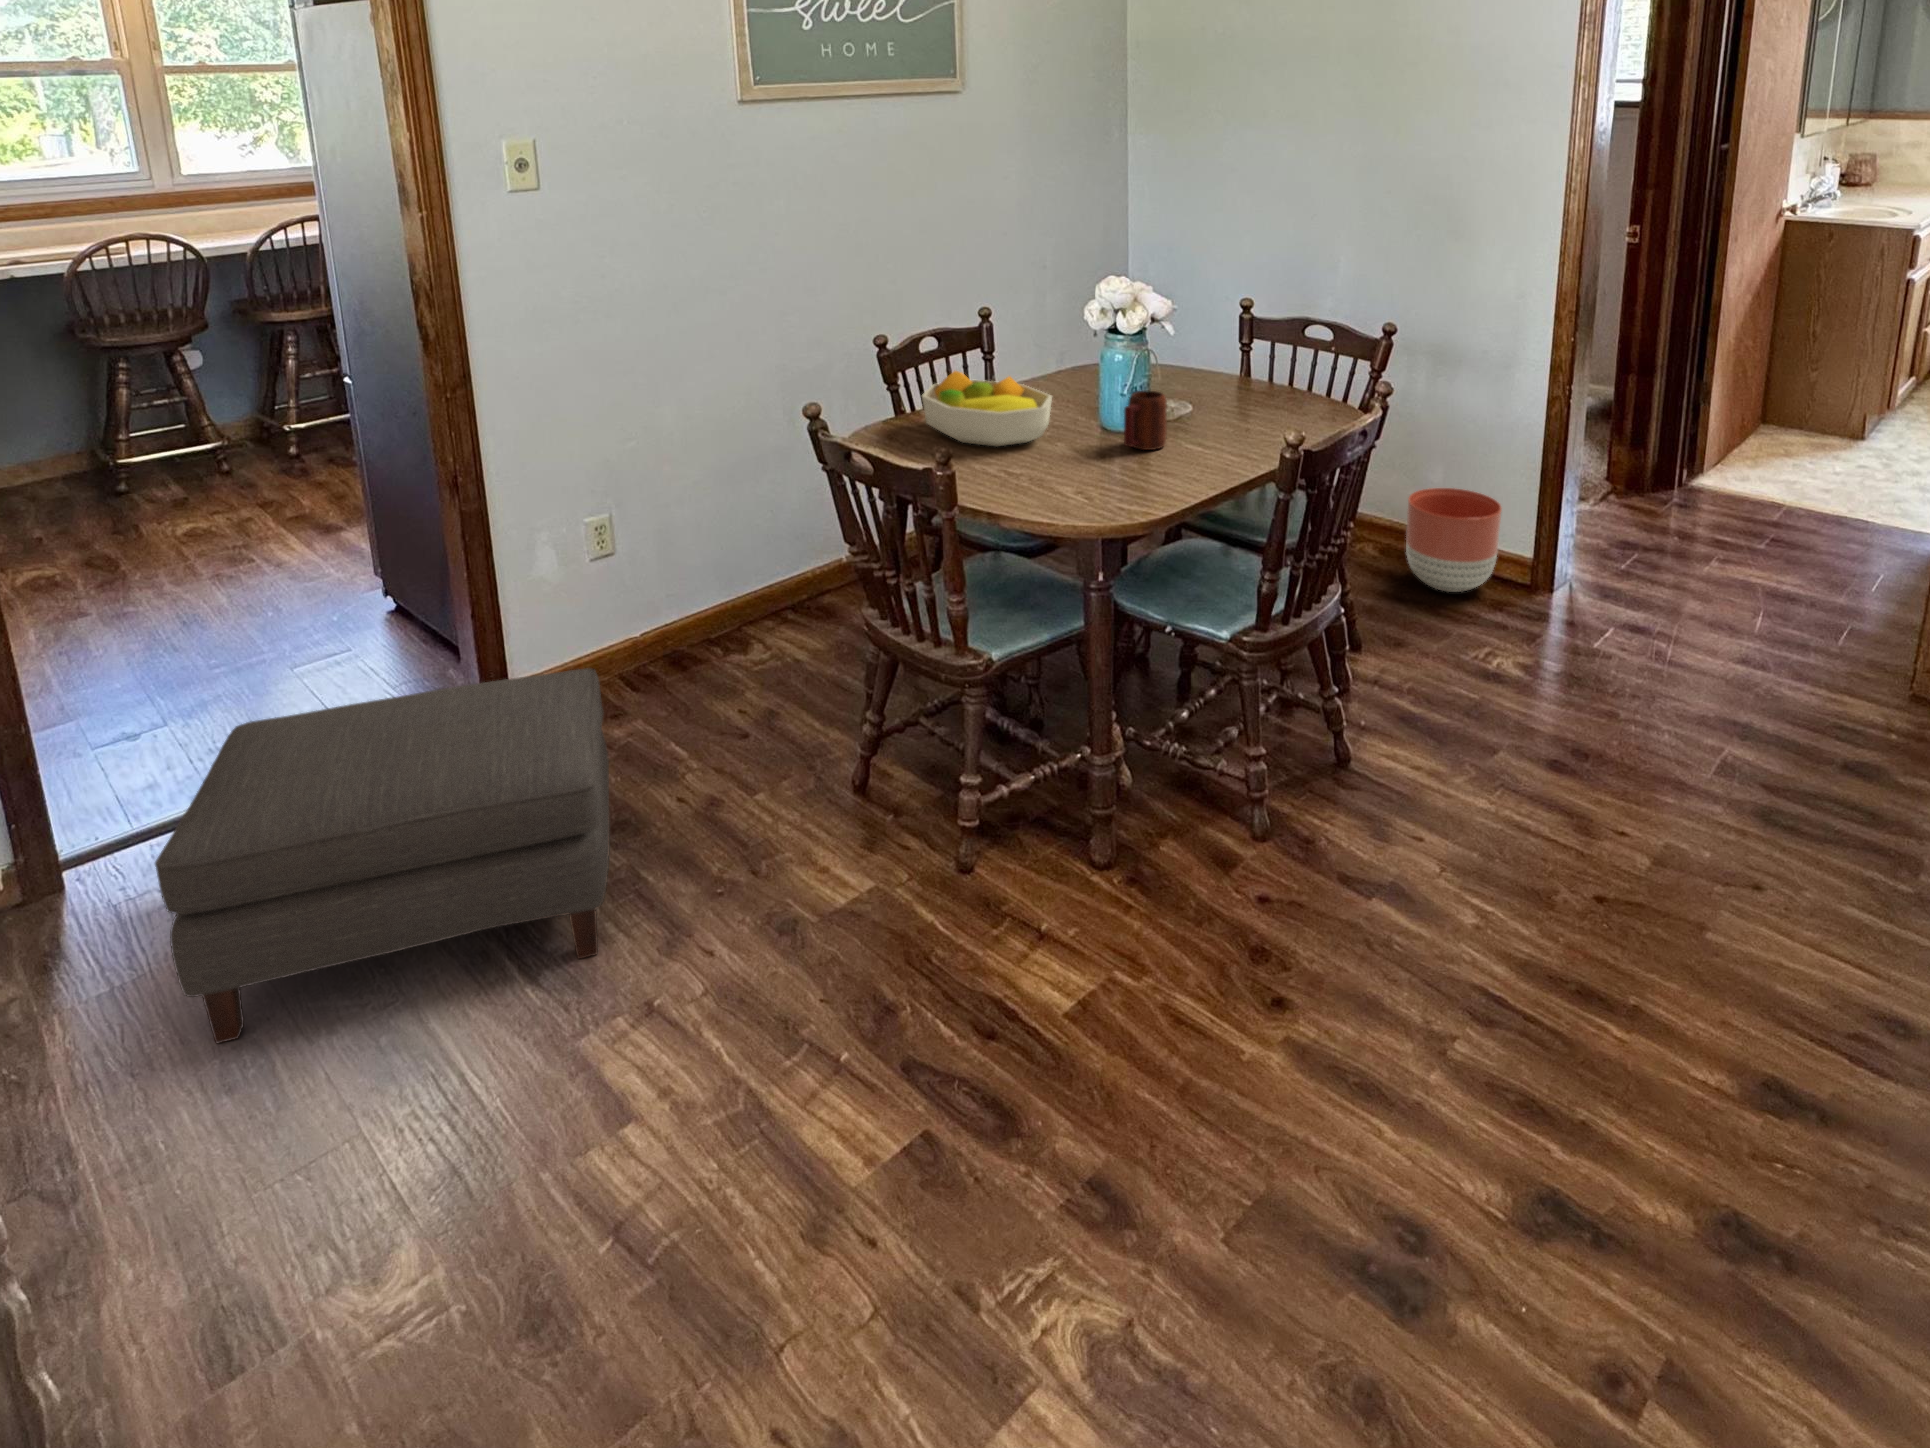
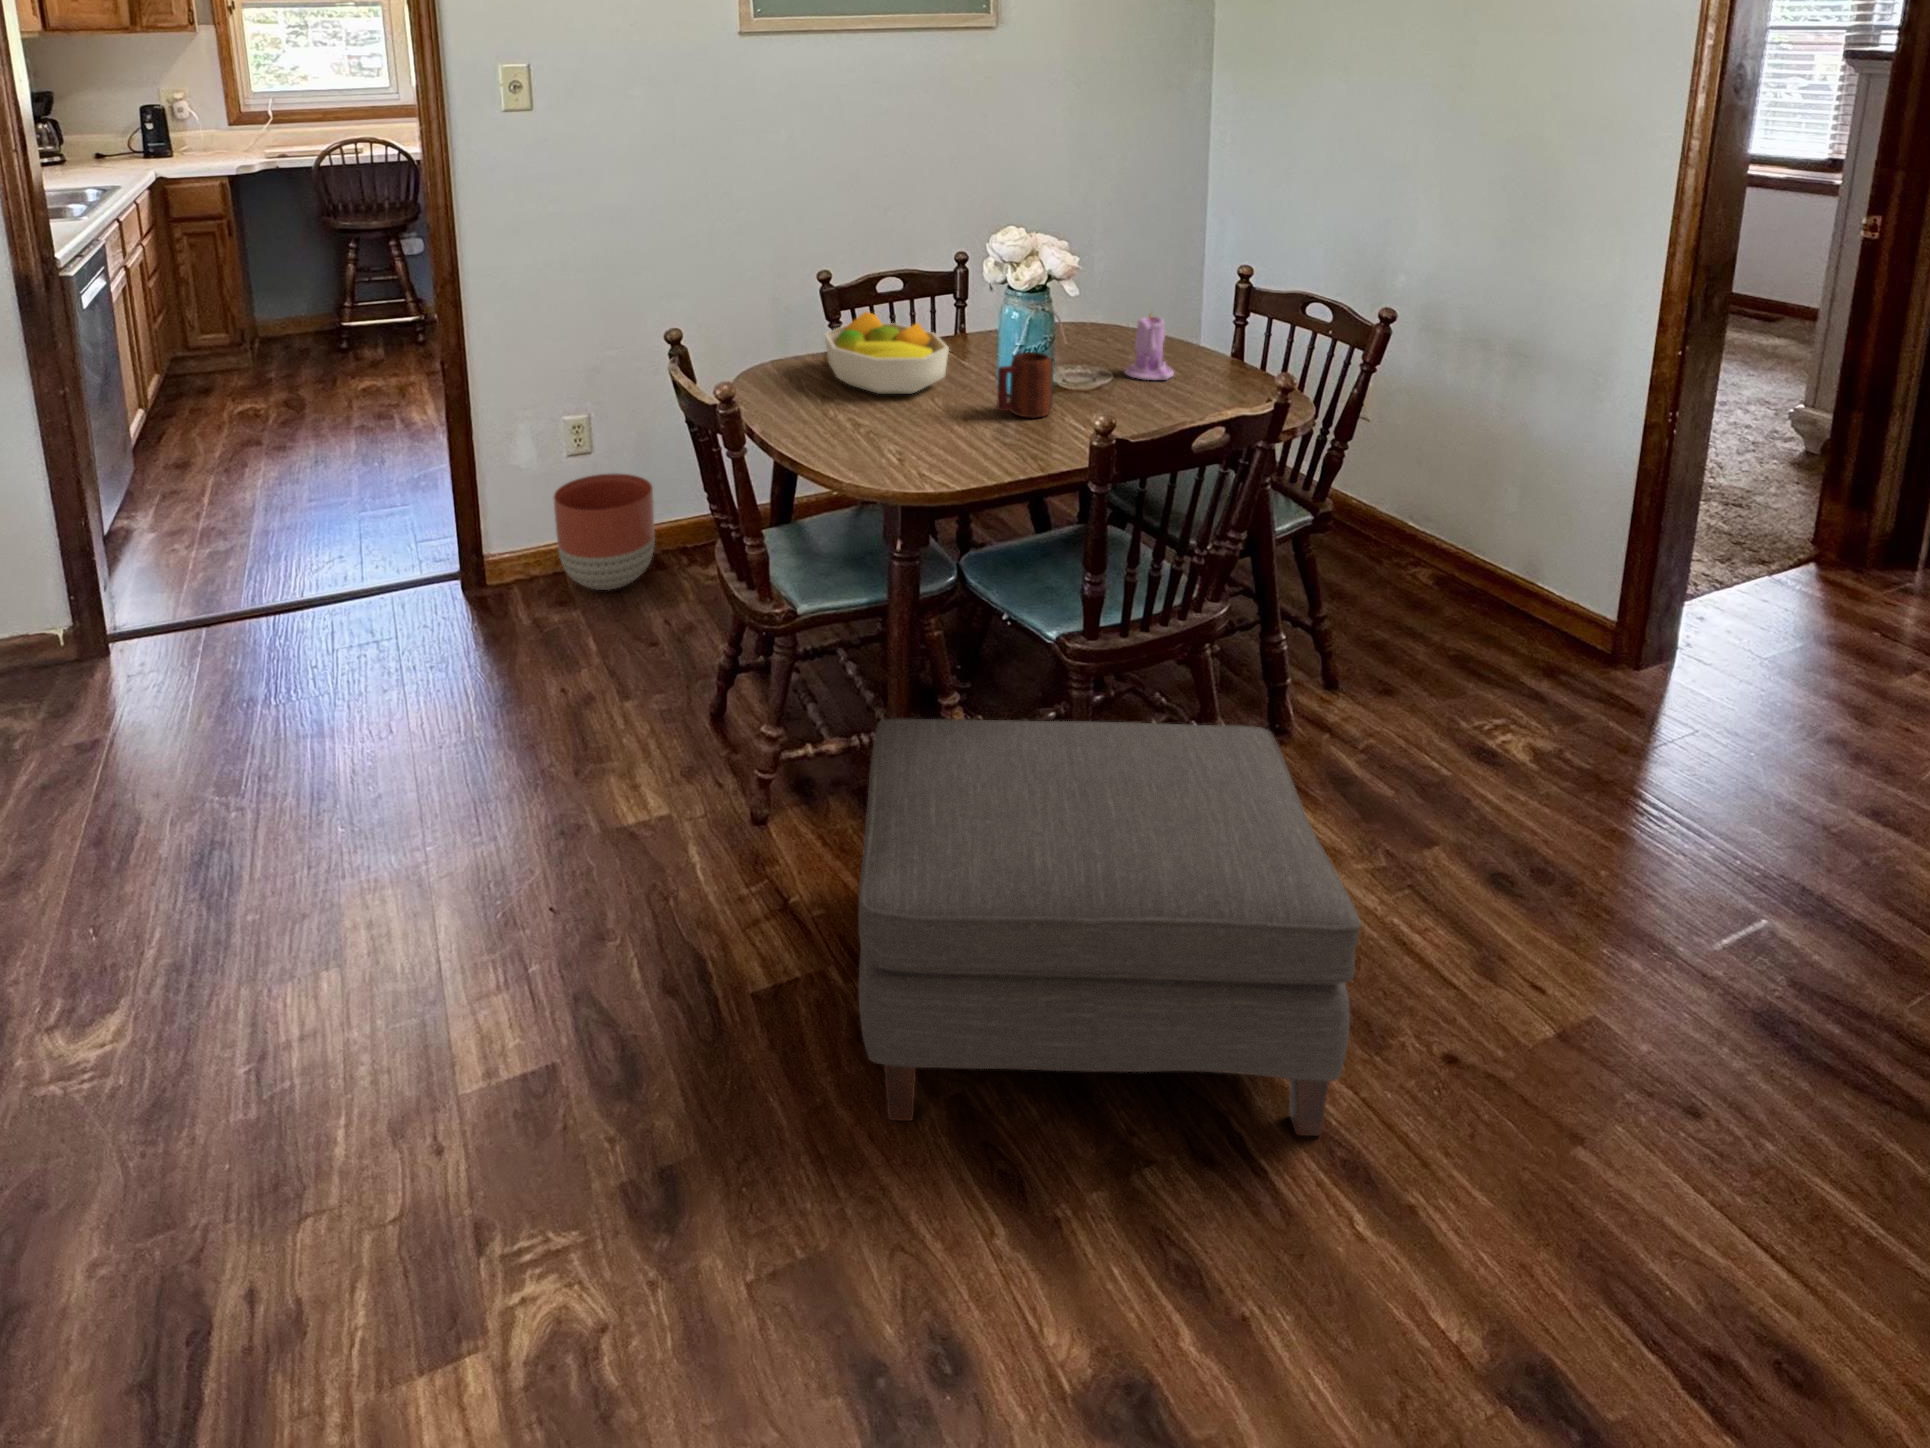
candle: none [1186,344,1229,406] -> present [1125,315,1174,380]
planter: present [1406,488,1502,592] -> present [553,473,655,590]
ottoman: present [155,669,610,1043] -> present [859,719,1361,1136]

